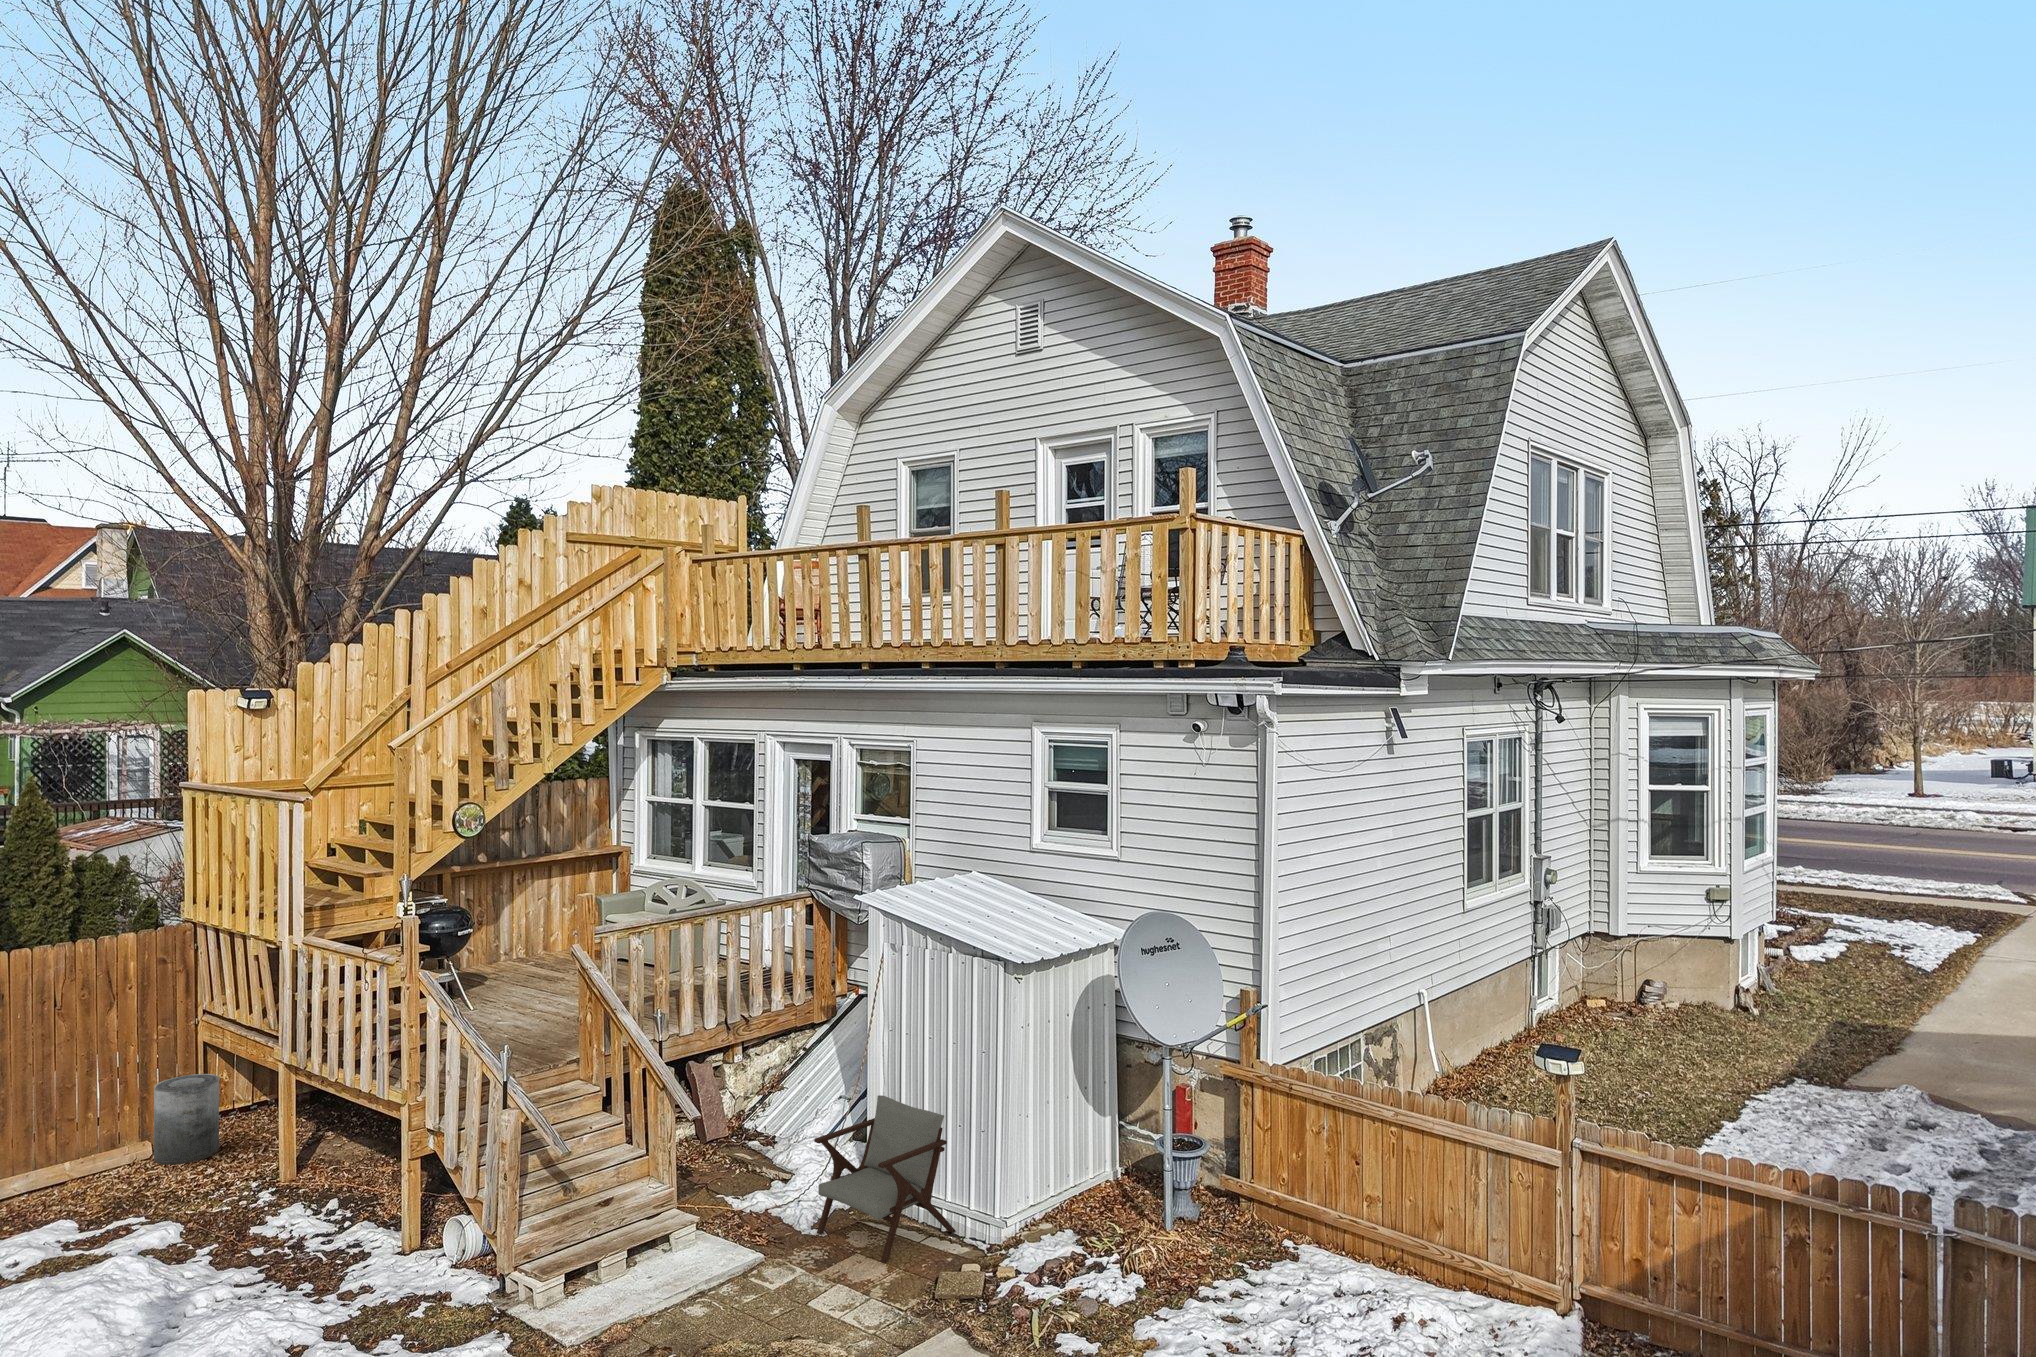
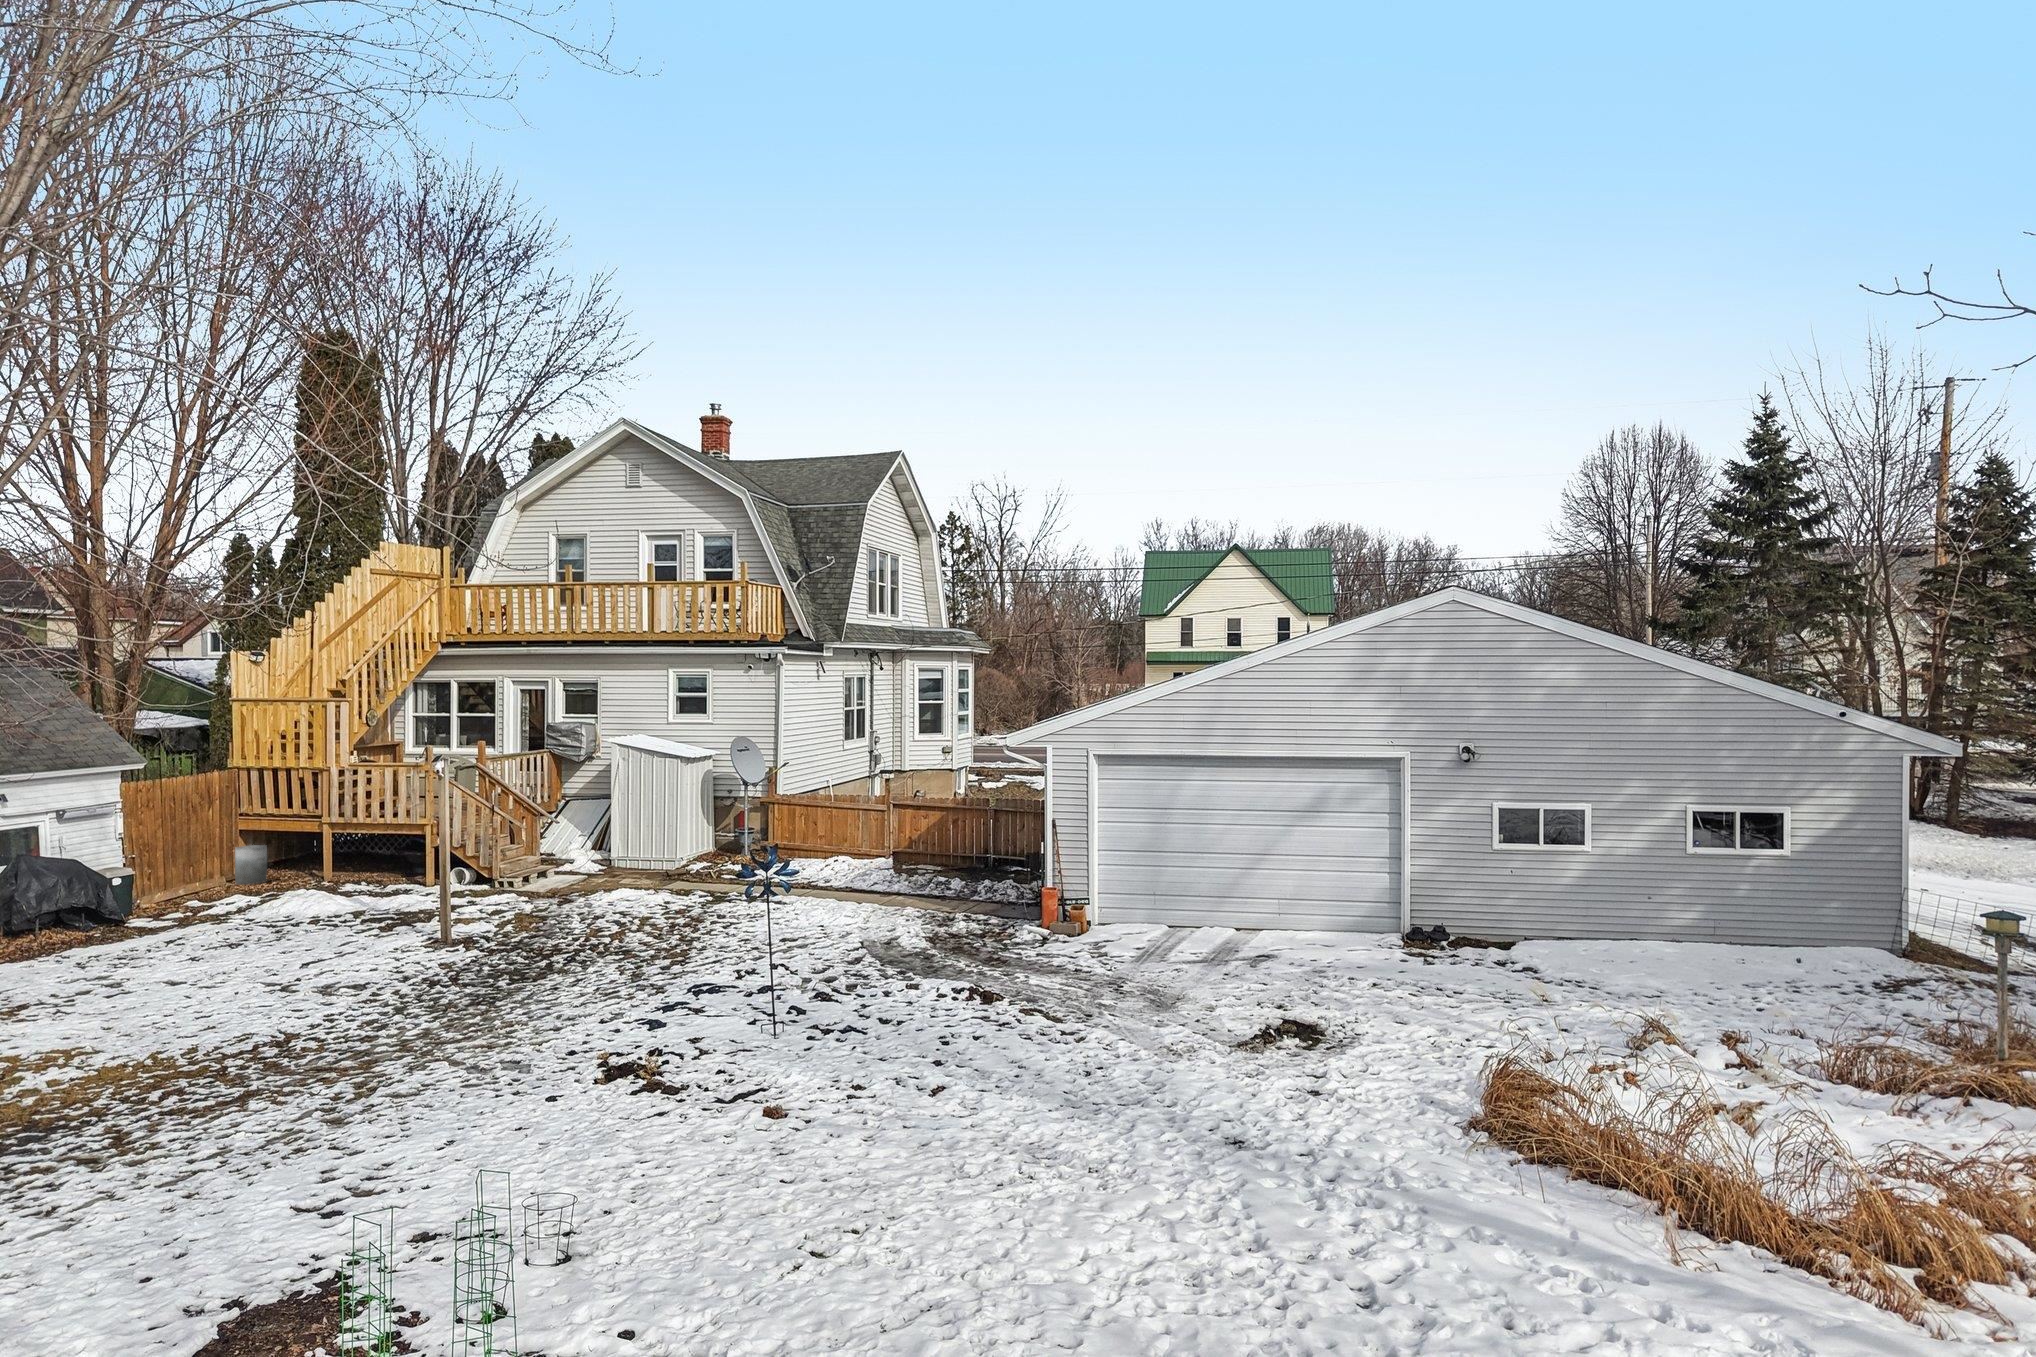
lounge chair: present [814,1095,956,1263] -> none [611,814,668,866]

